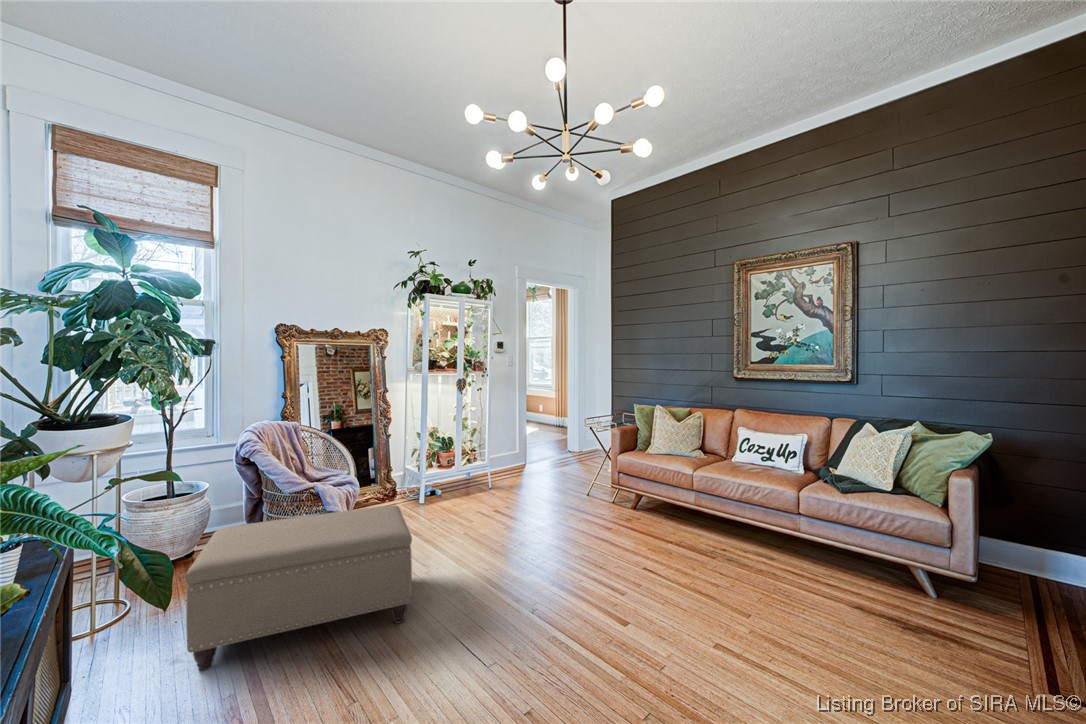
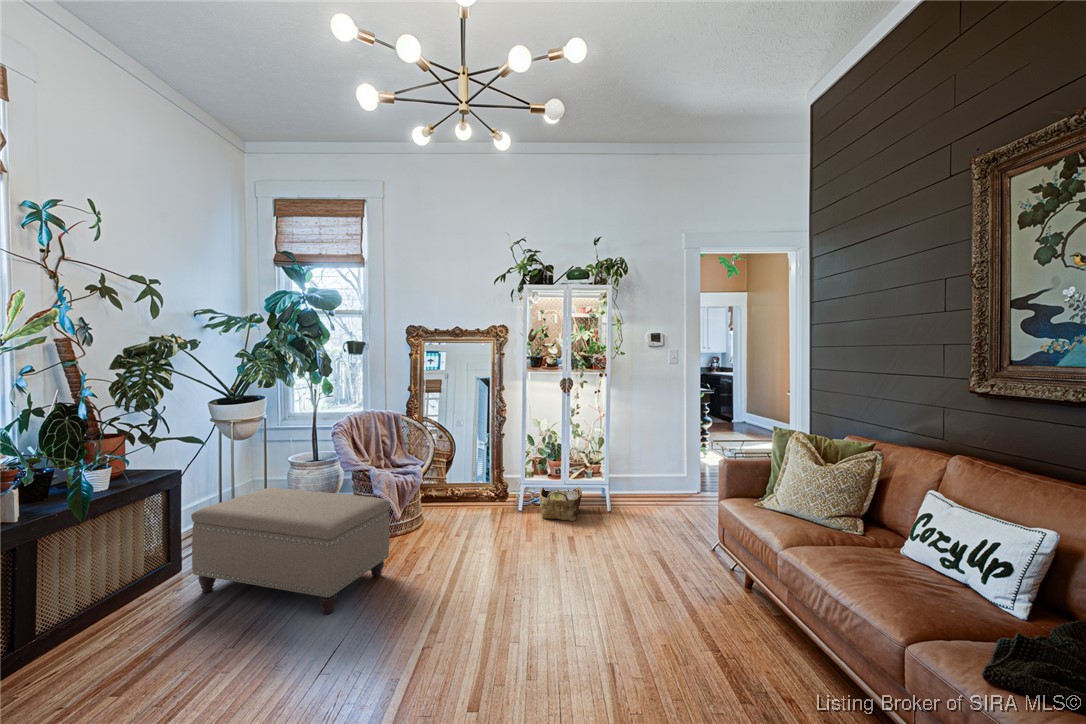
woven basket: none [445,464,485,504] -> present [540,487,582,521]

